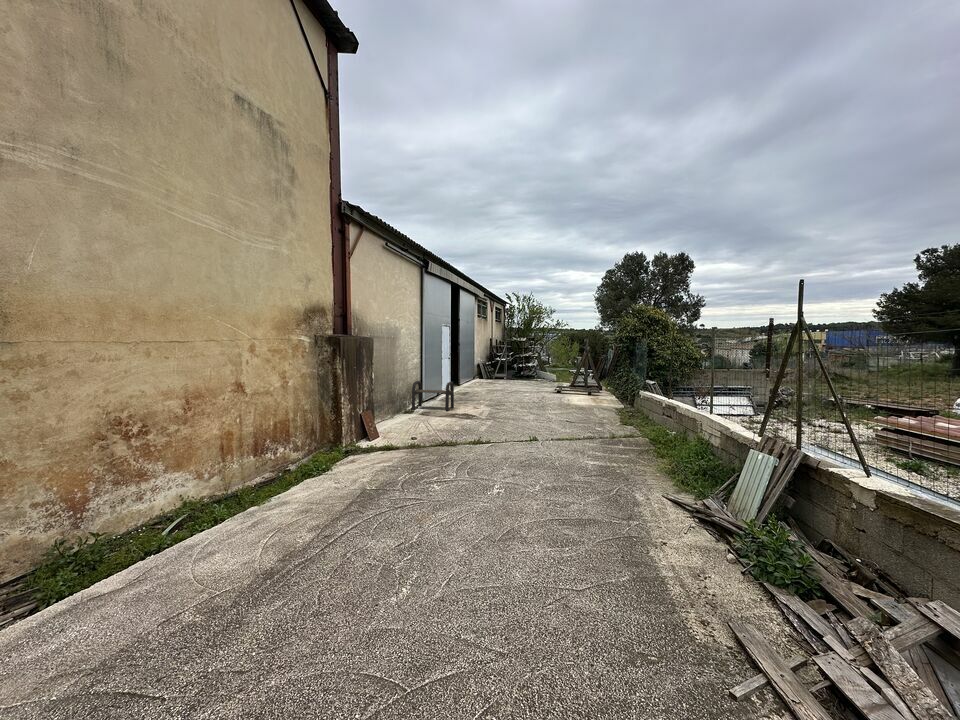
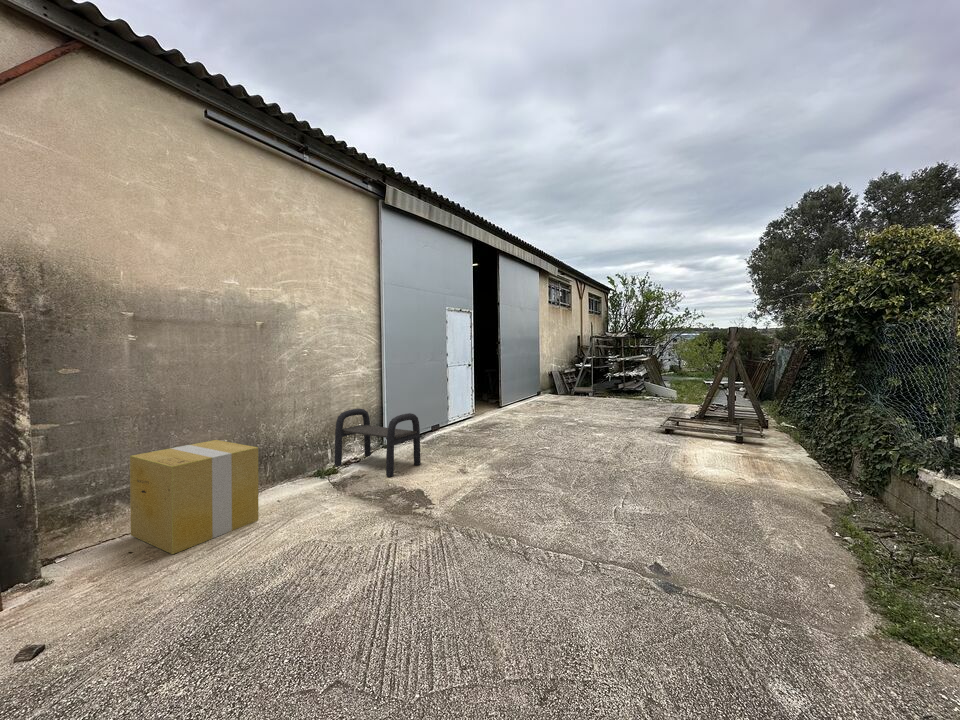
cardboard box: none [376,391,419,429] -> present [130,440,259,554]

